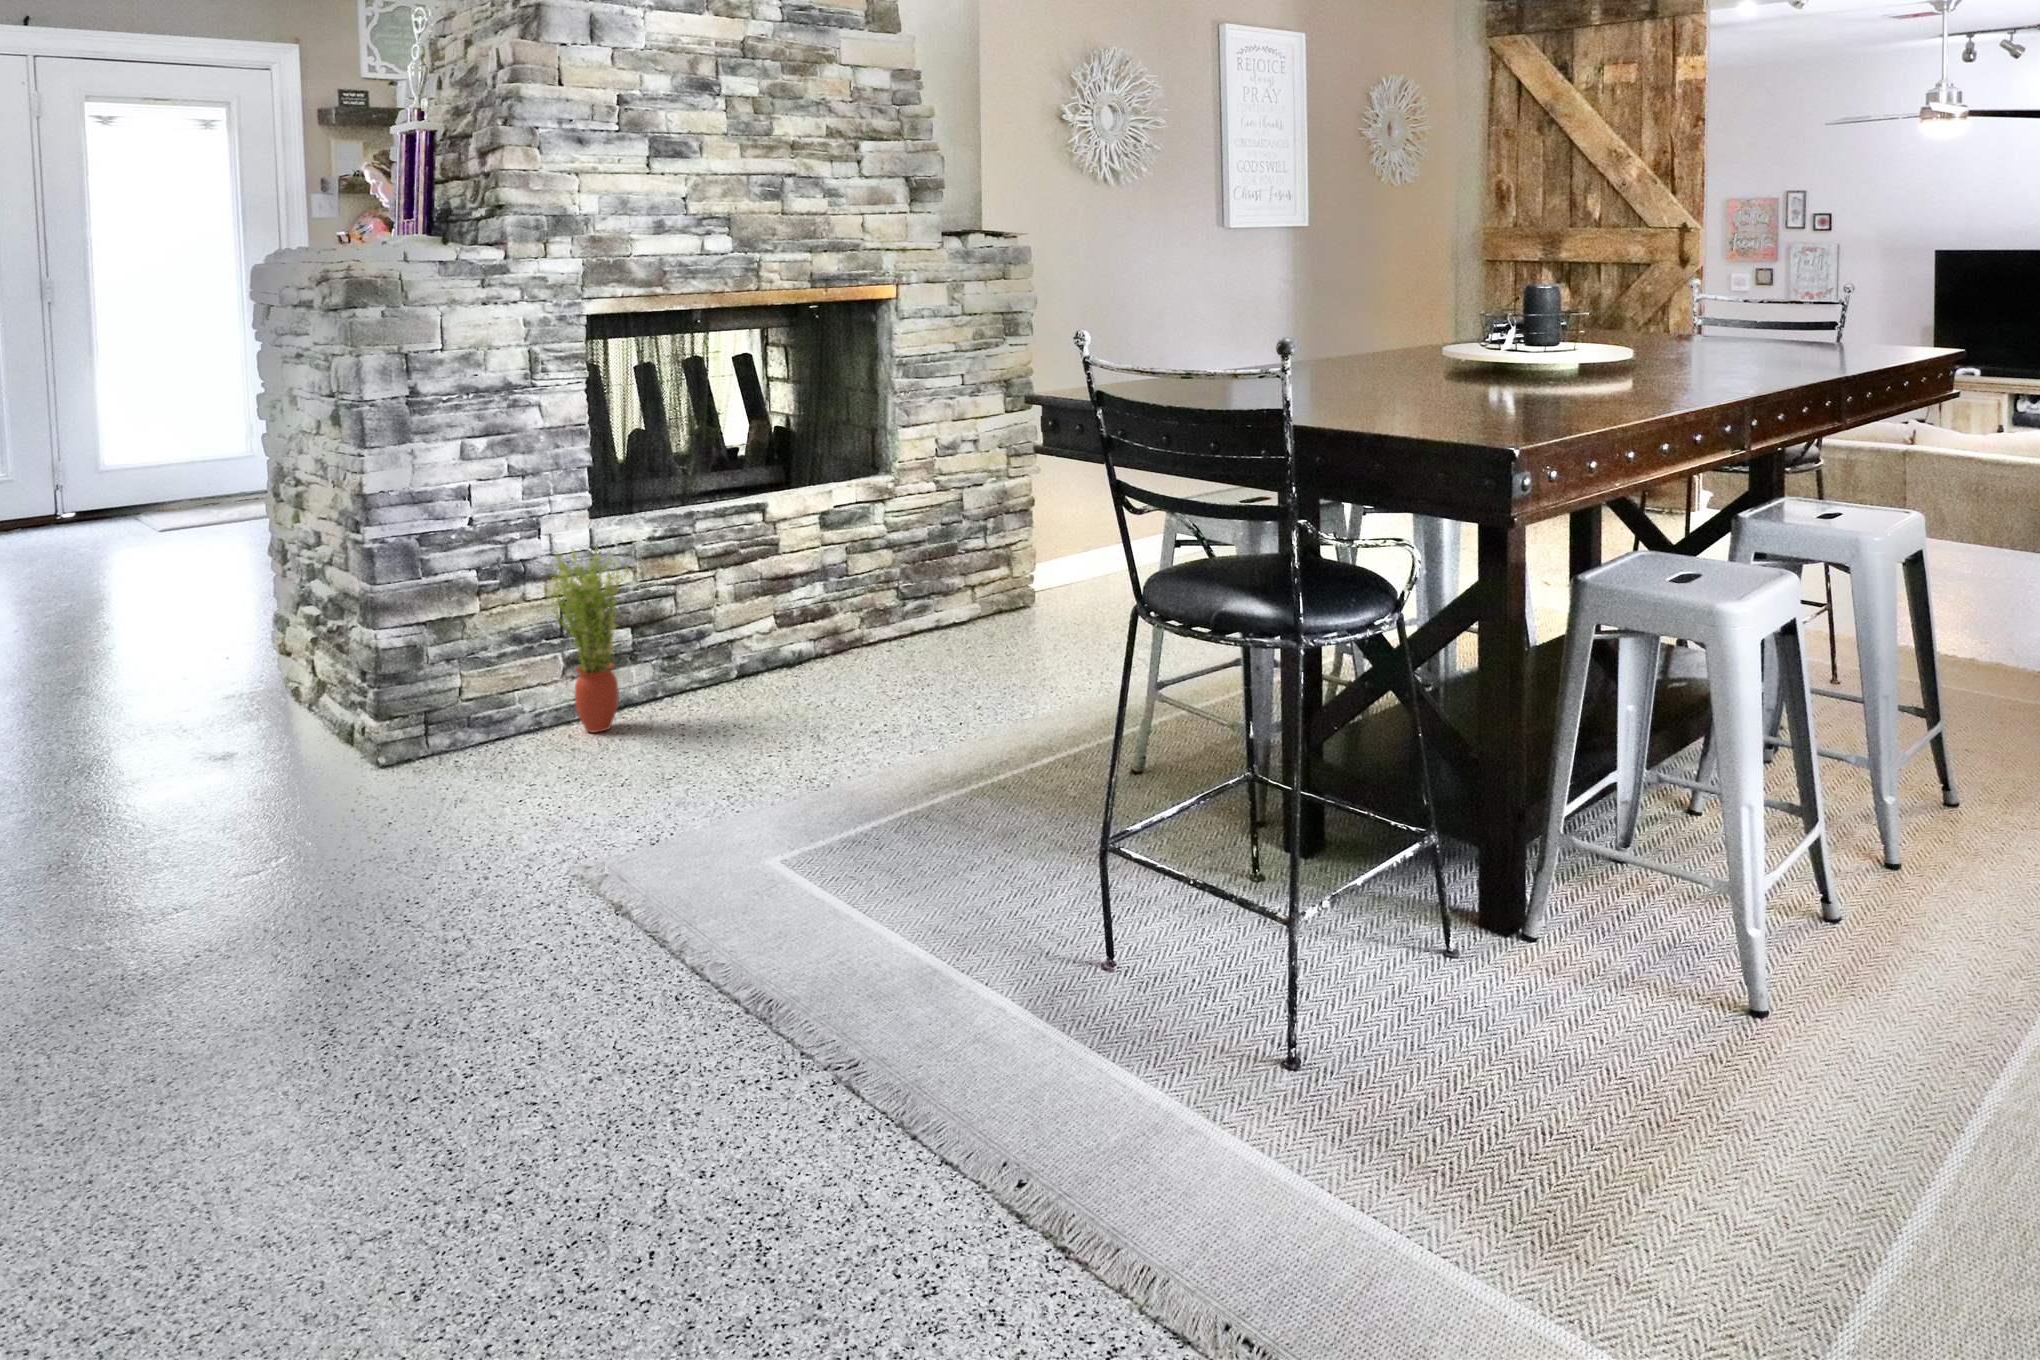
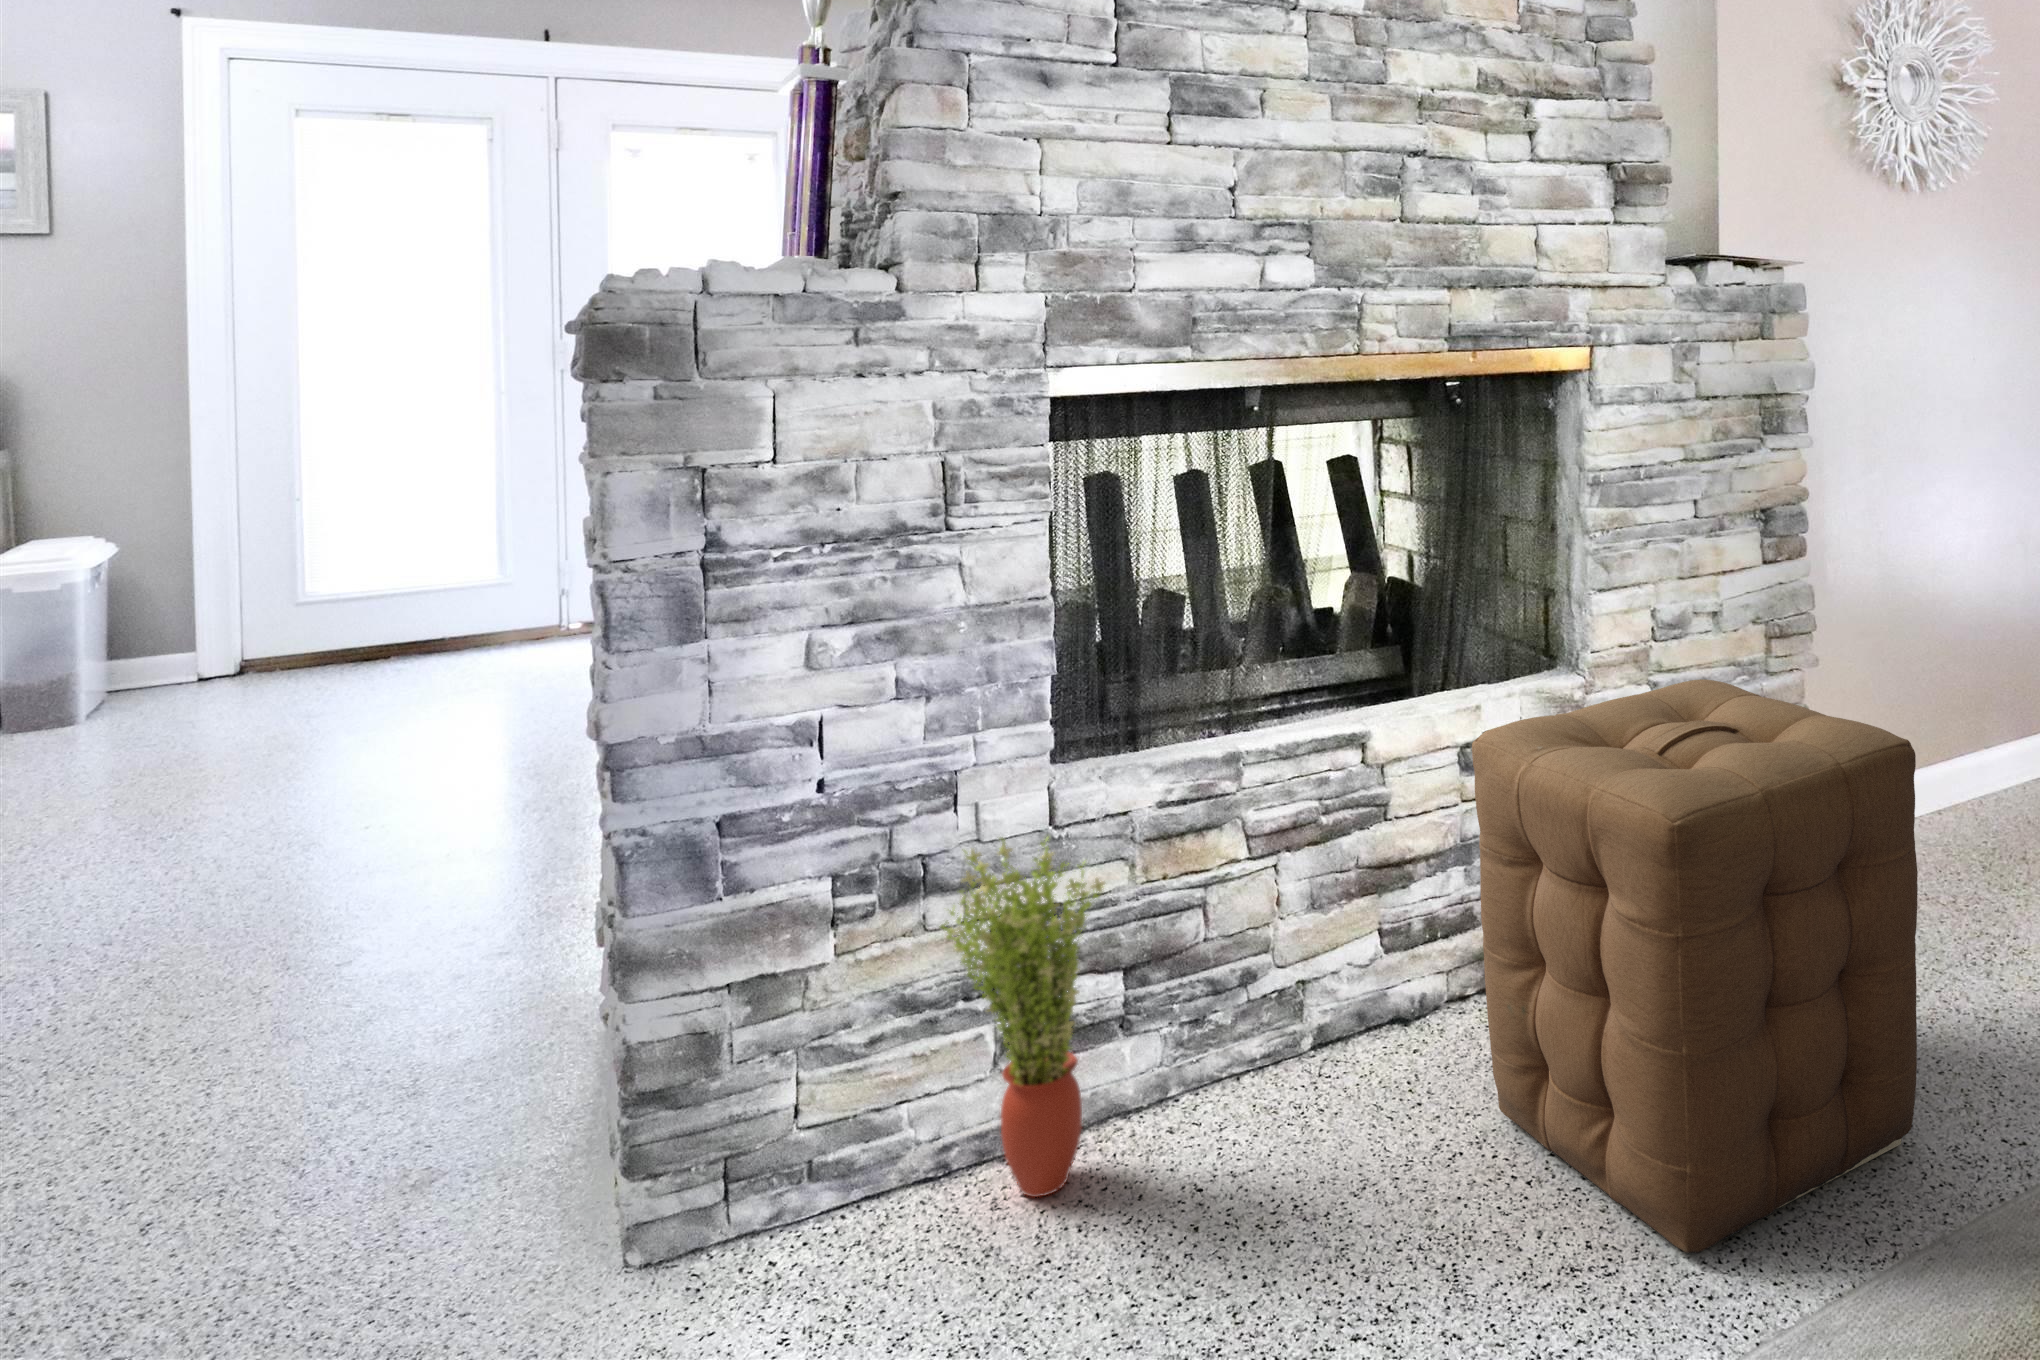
ottoman: none [827,468,1058,722] -> present [1472,679,1918,1254]

